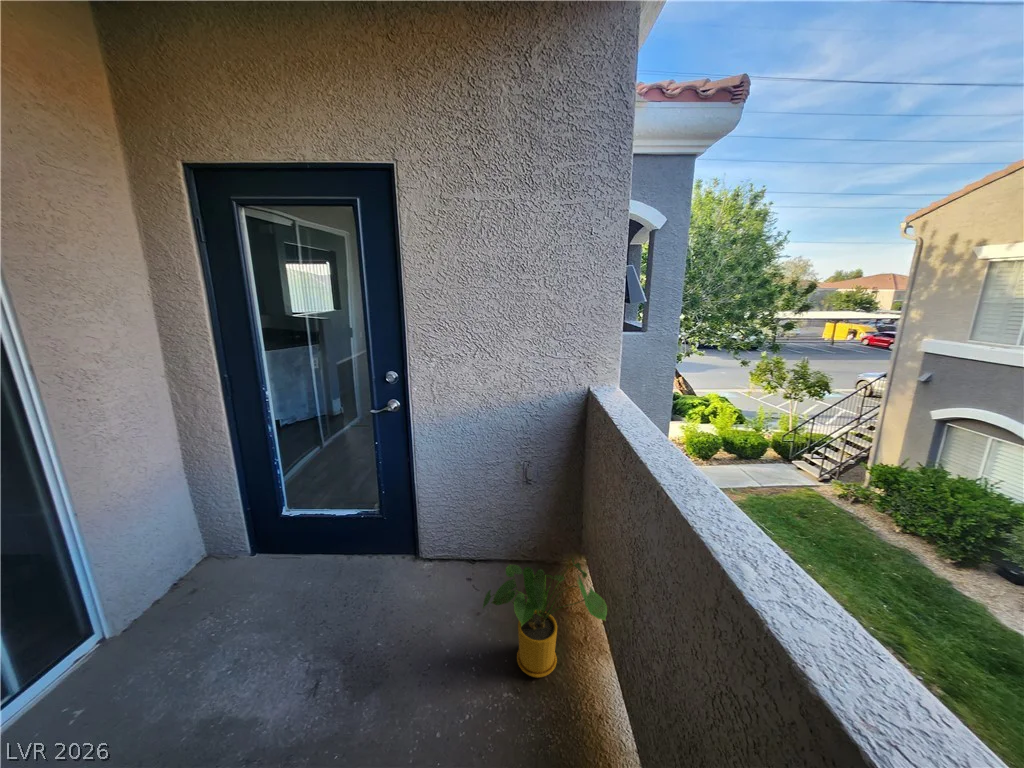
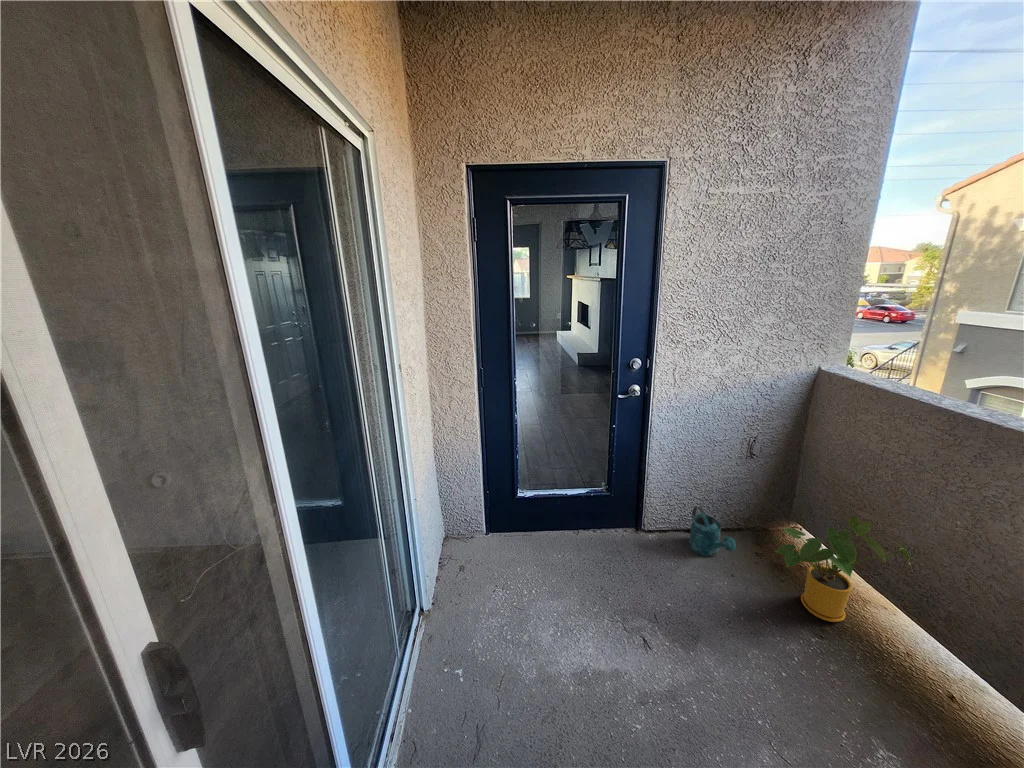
watering can: none [454,535,484,593] -> present [689,507,736,557]

